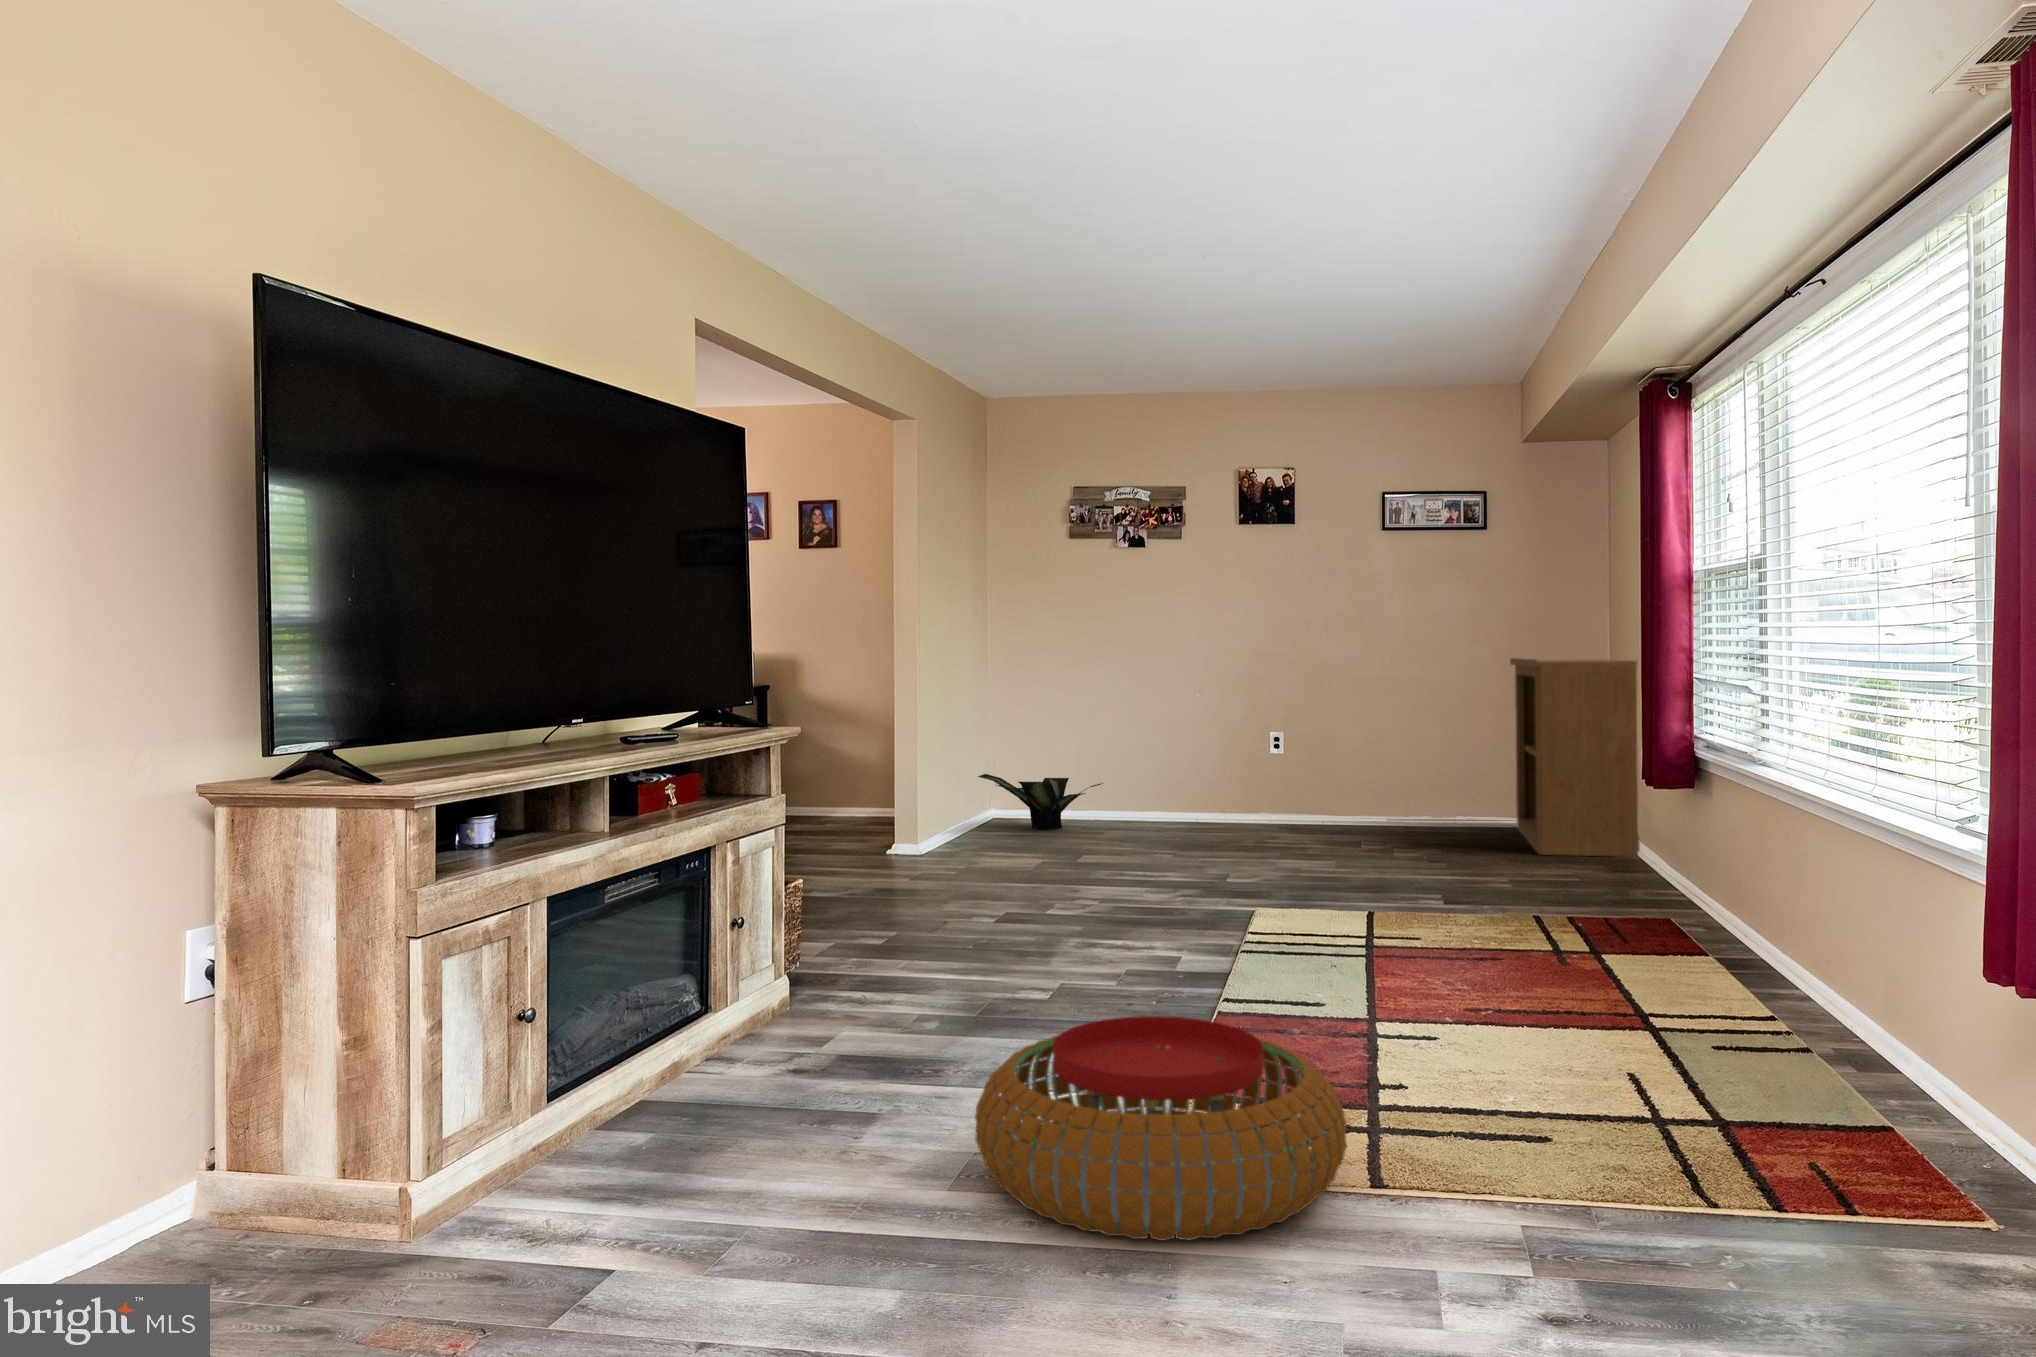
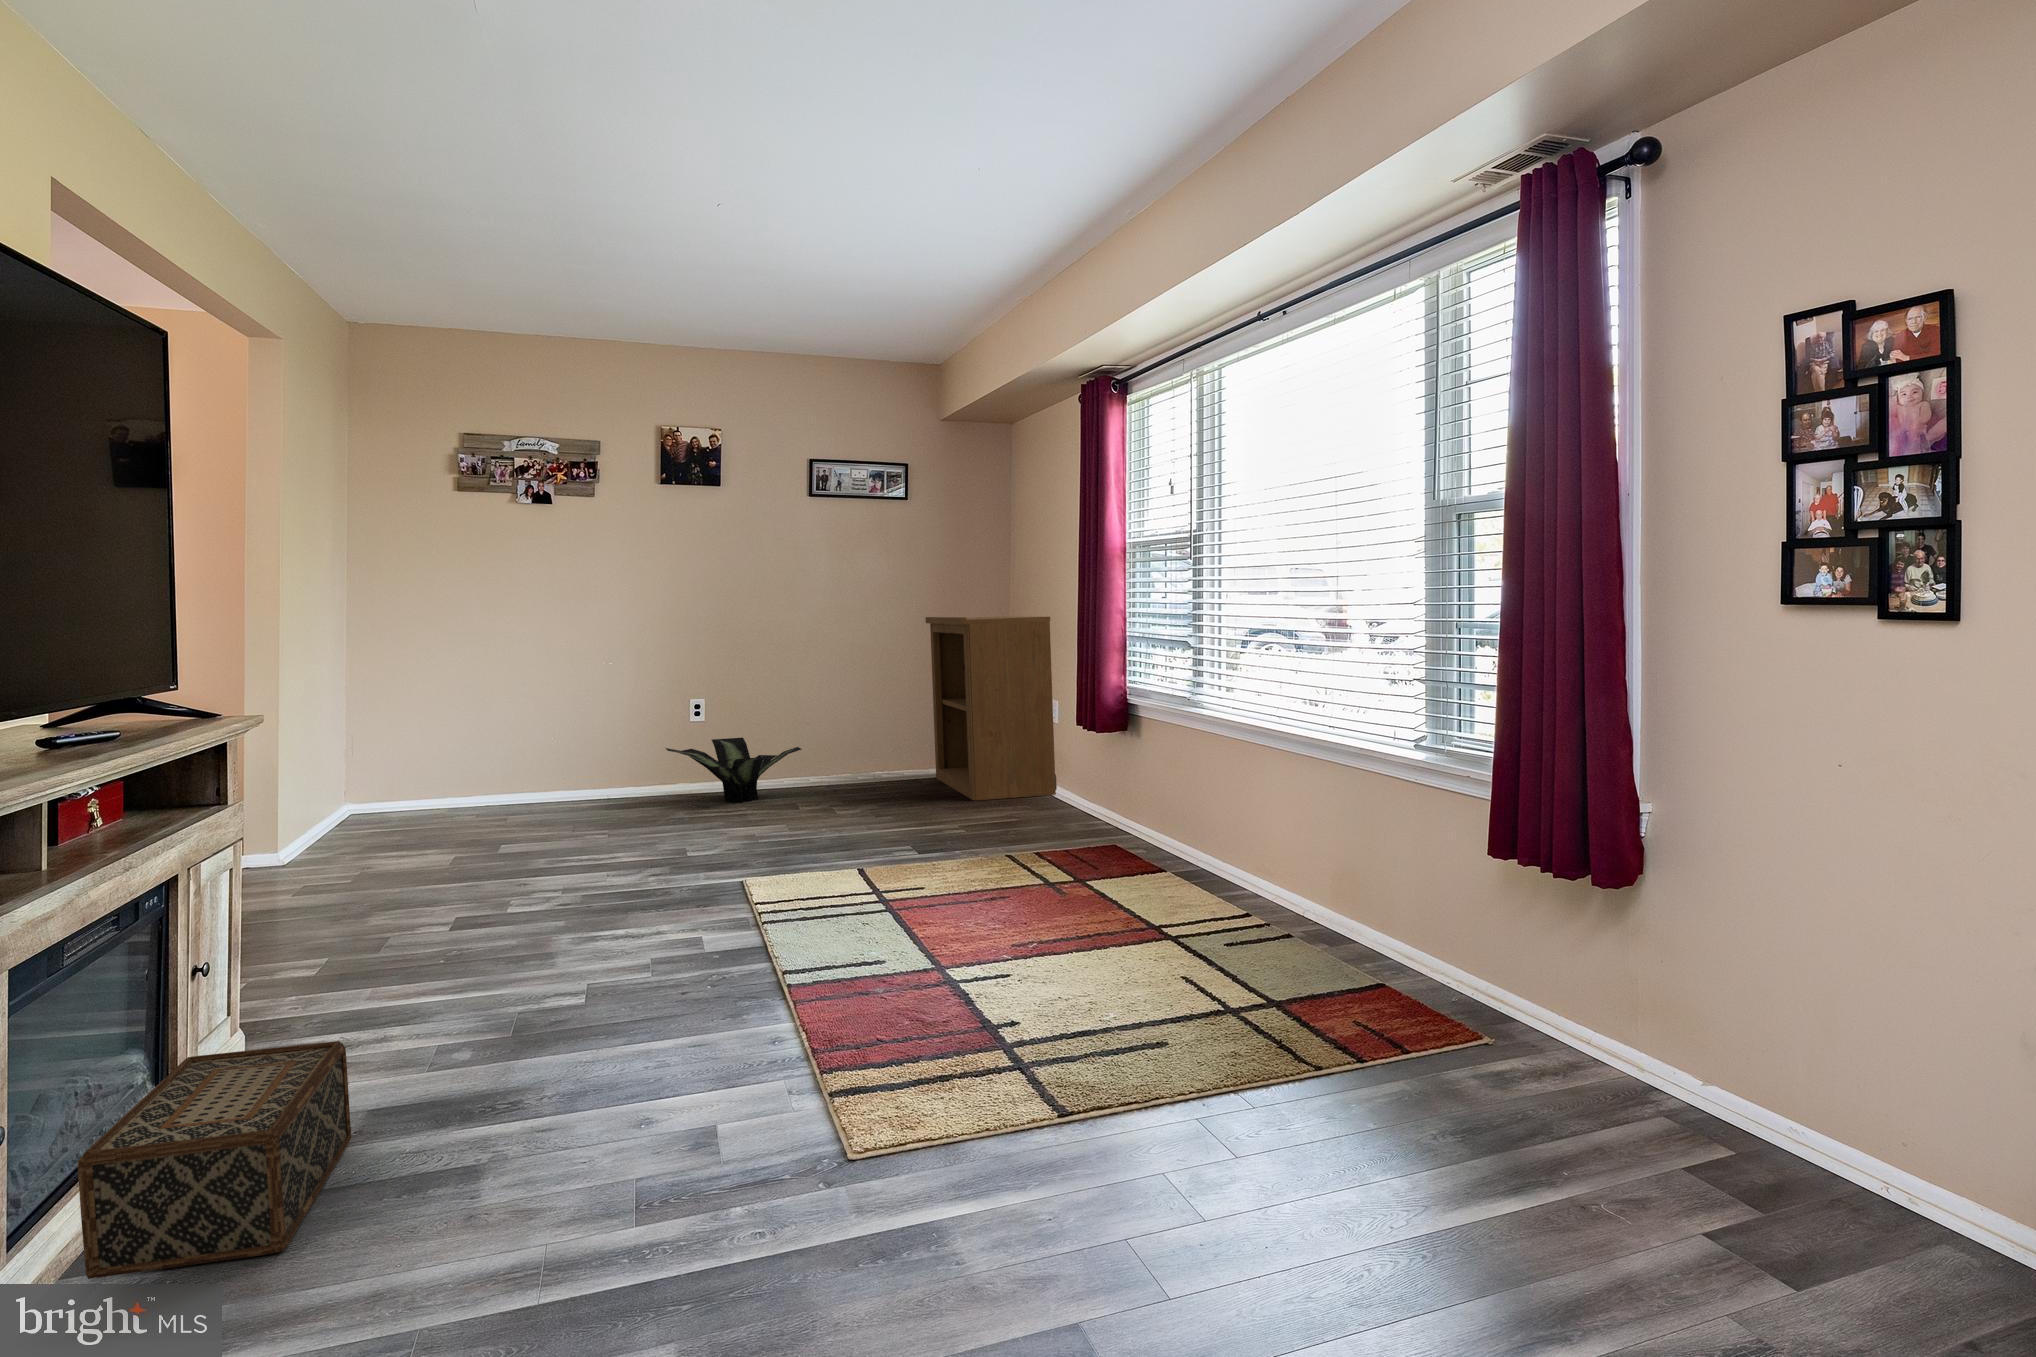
potted plant: present [978,774,1103,830] -> present [666,738,801,803]
woven basket: none [560,992,787,1155] -> present [78,1041,351,1279]
pouf: present [975,1016,1347,1241] -> none [658,987,1043,1220]

